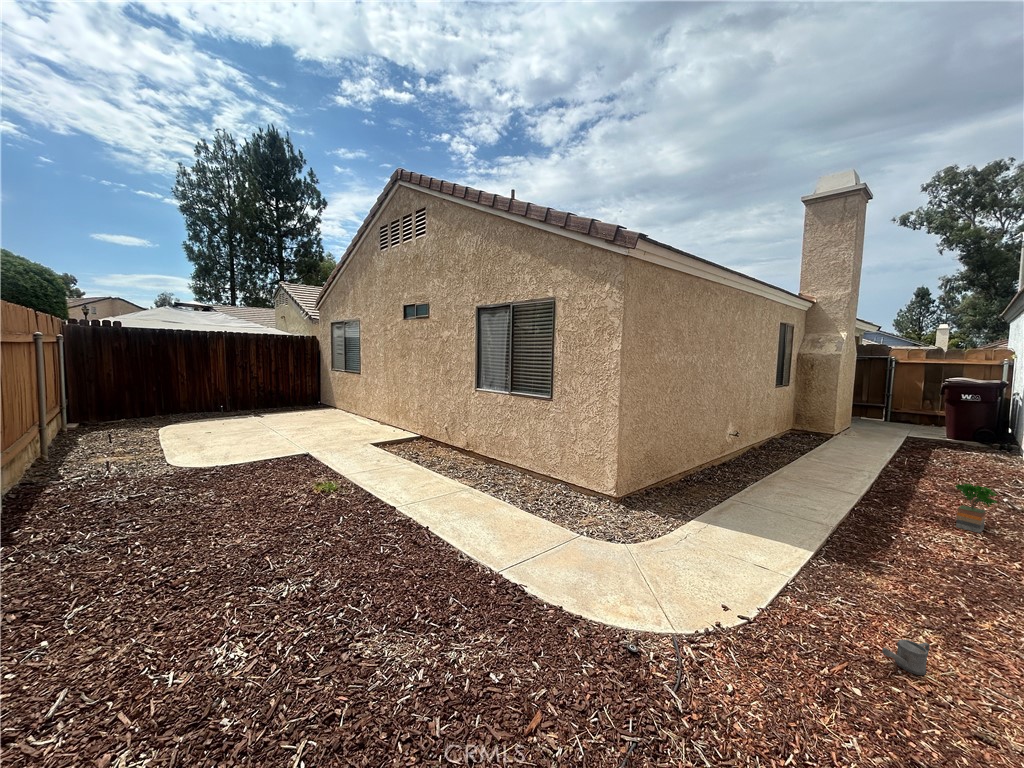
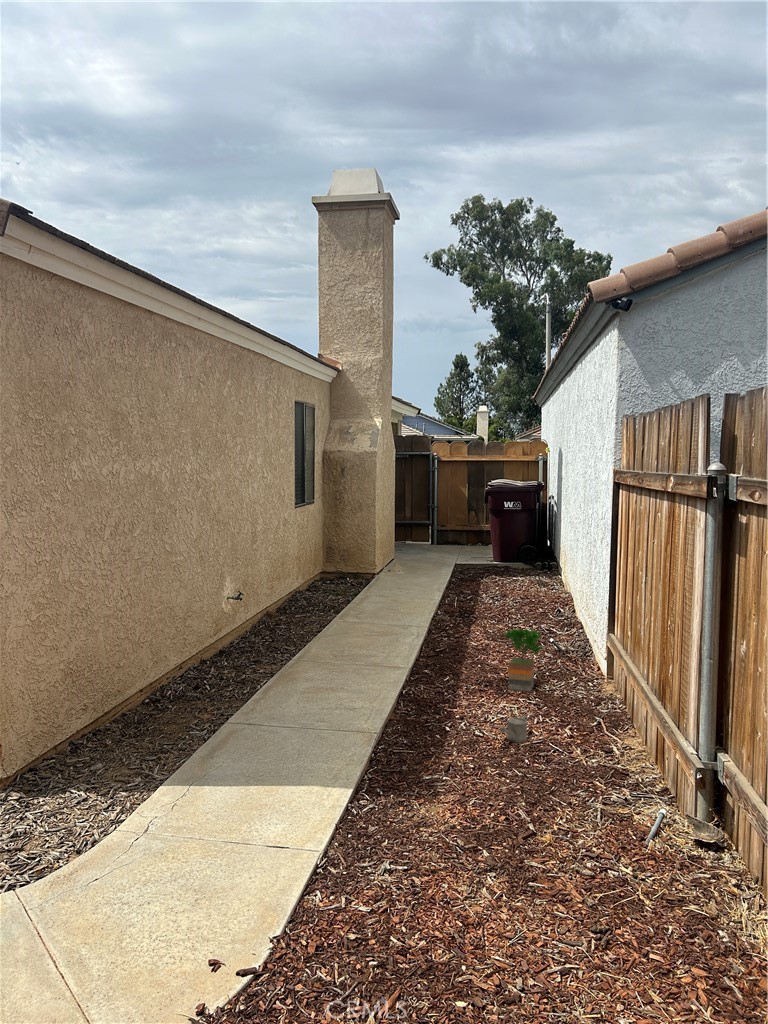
watering can: present [882,640,930,675] -> present [500,716,527,743]

